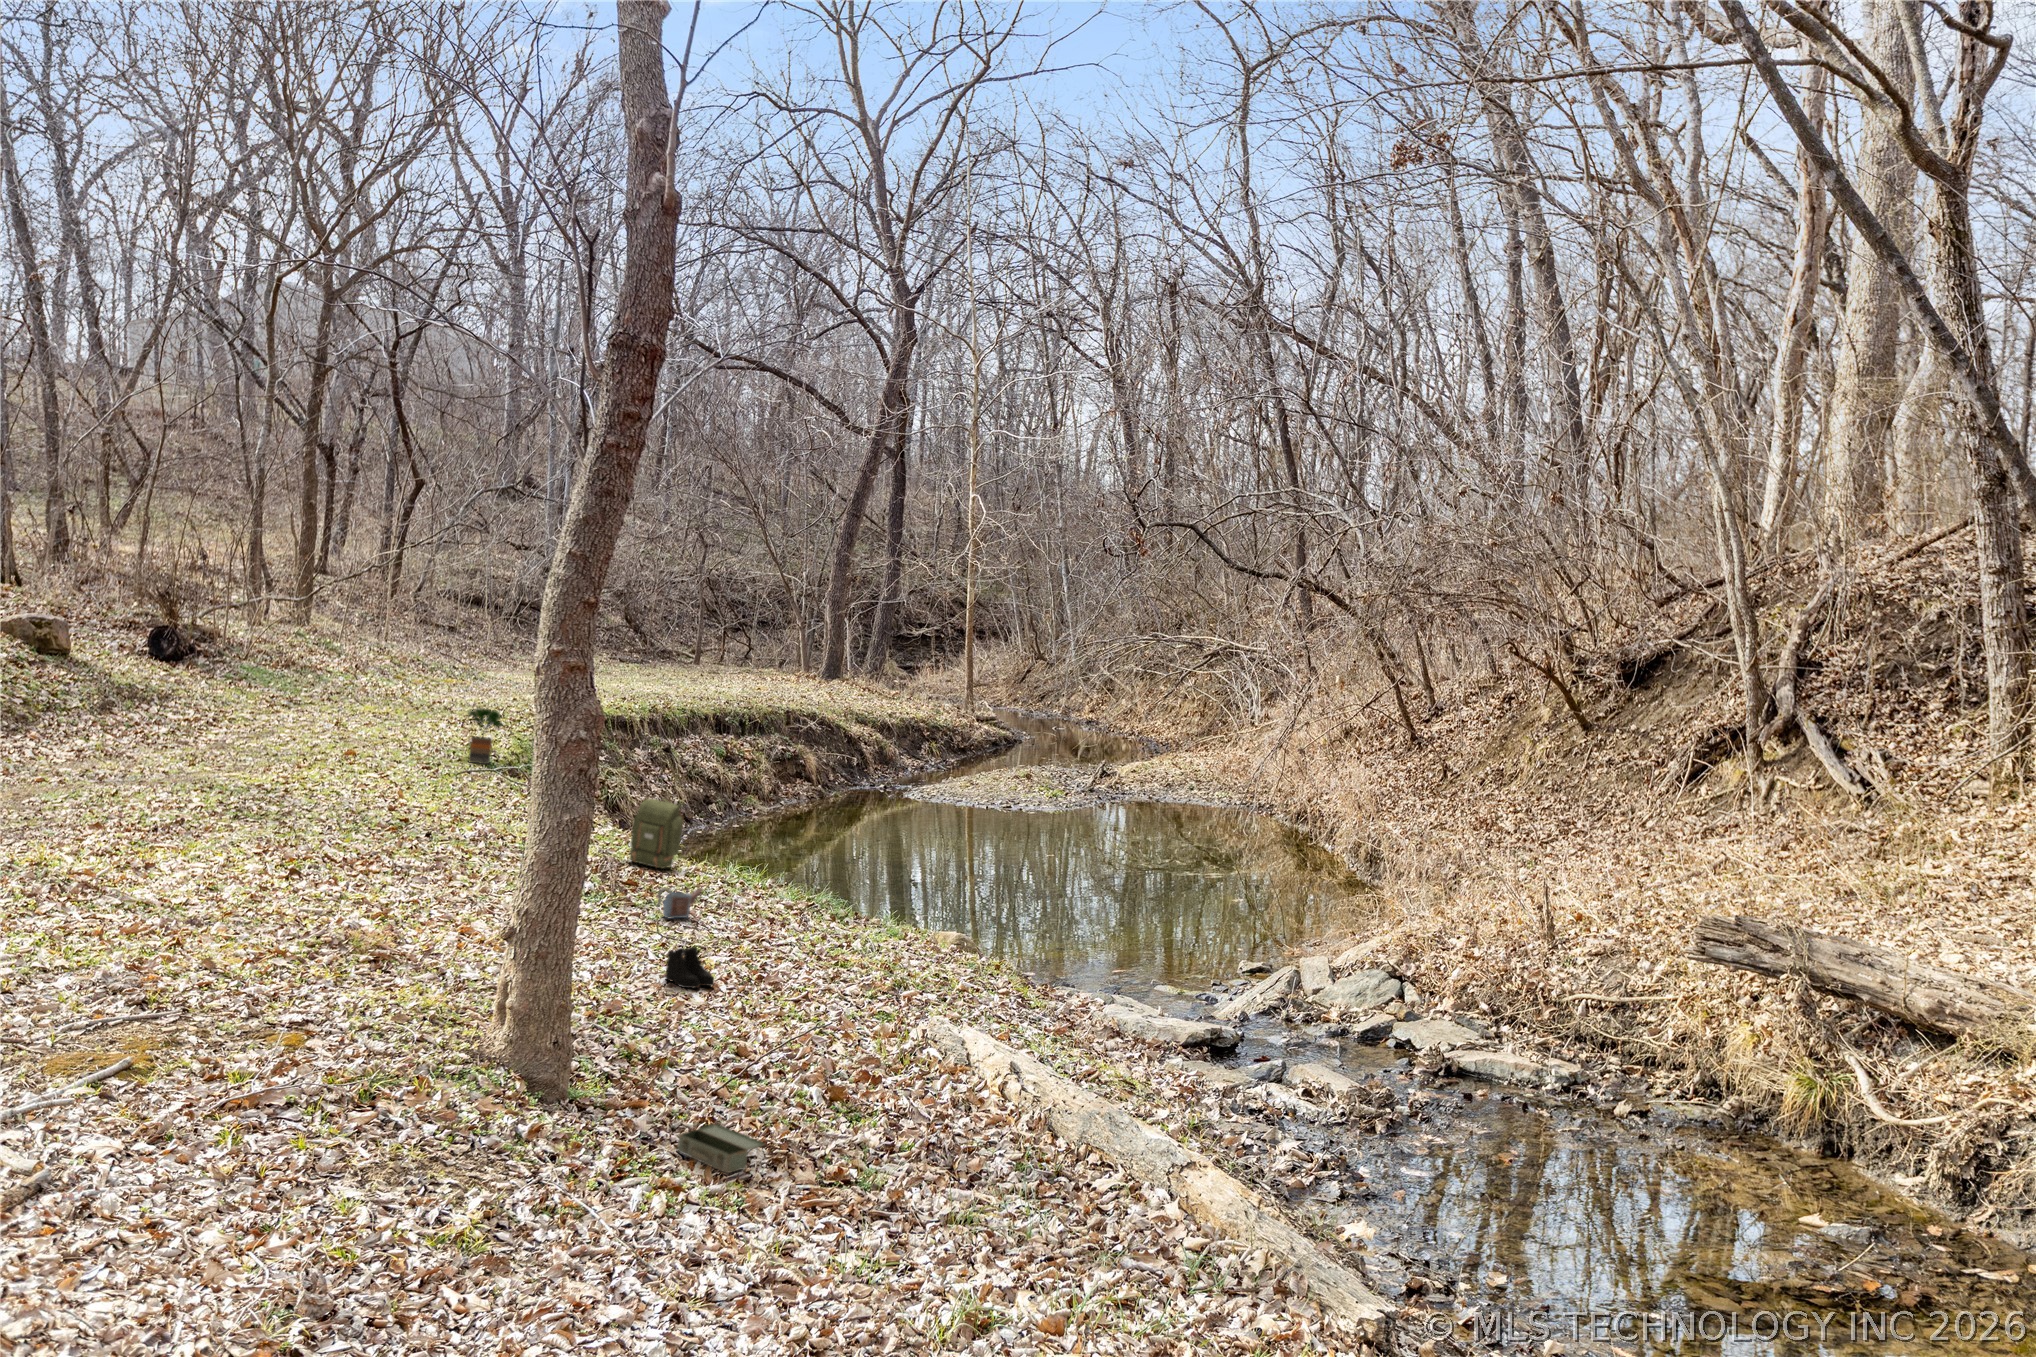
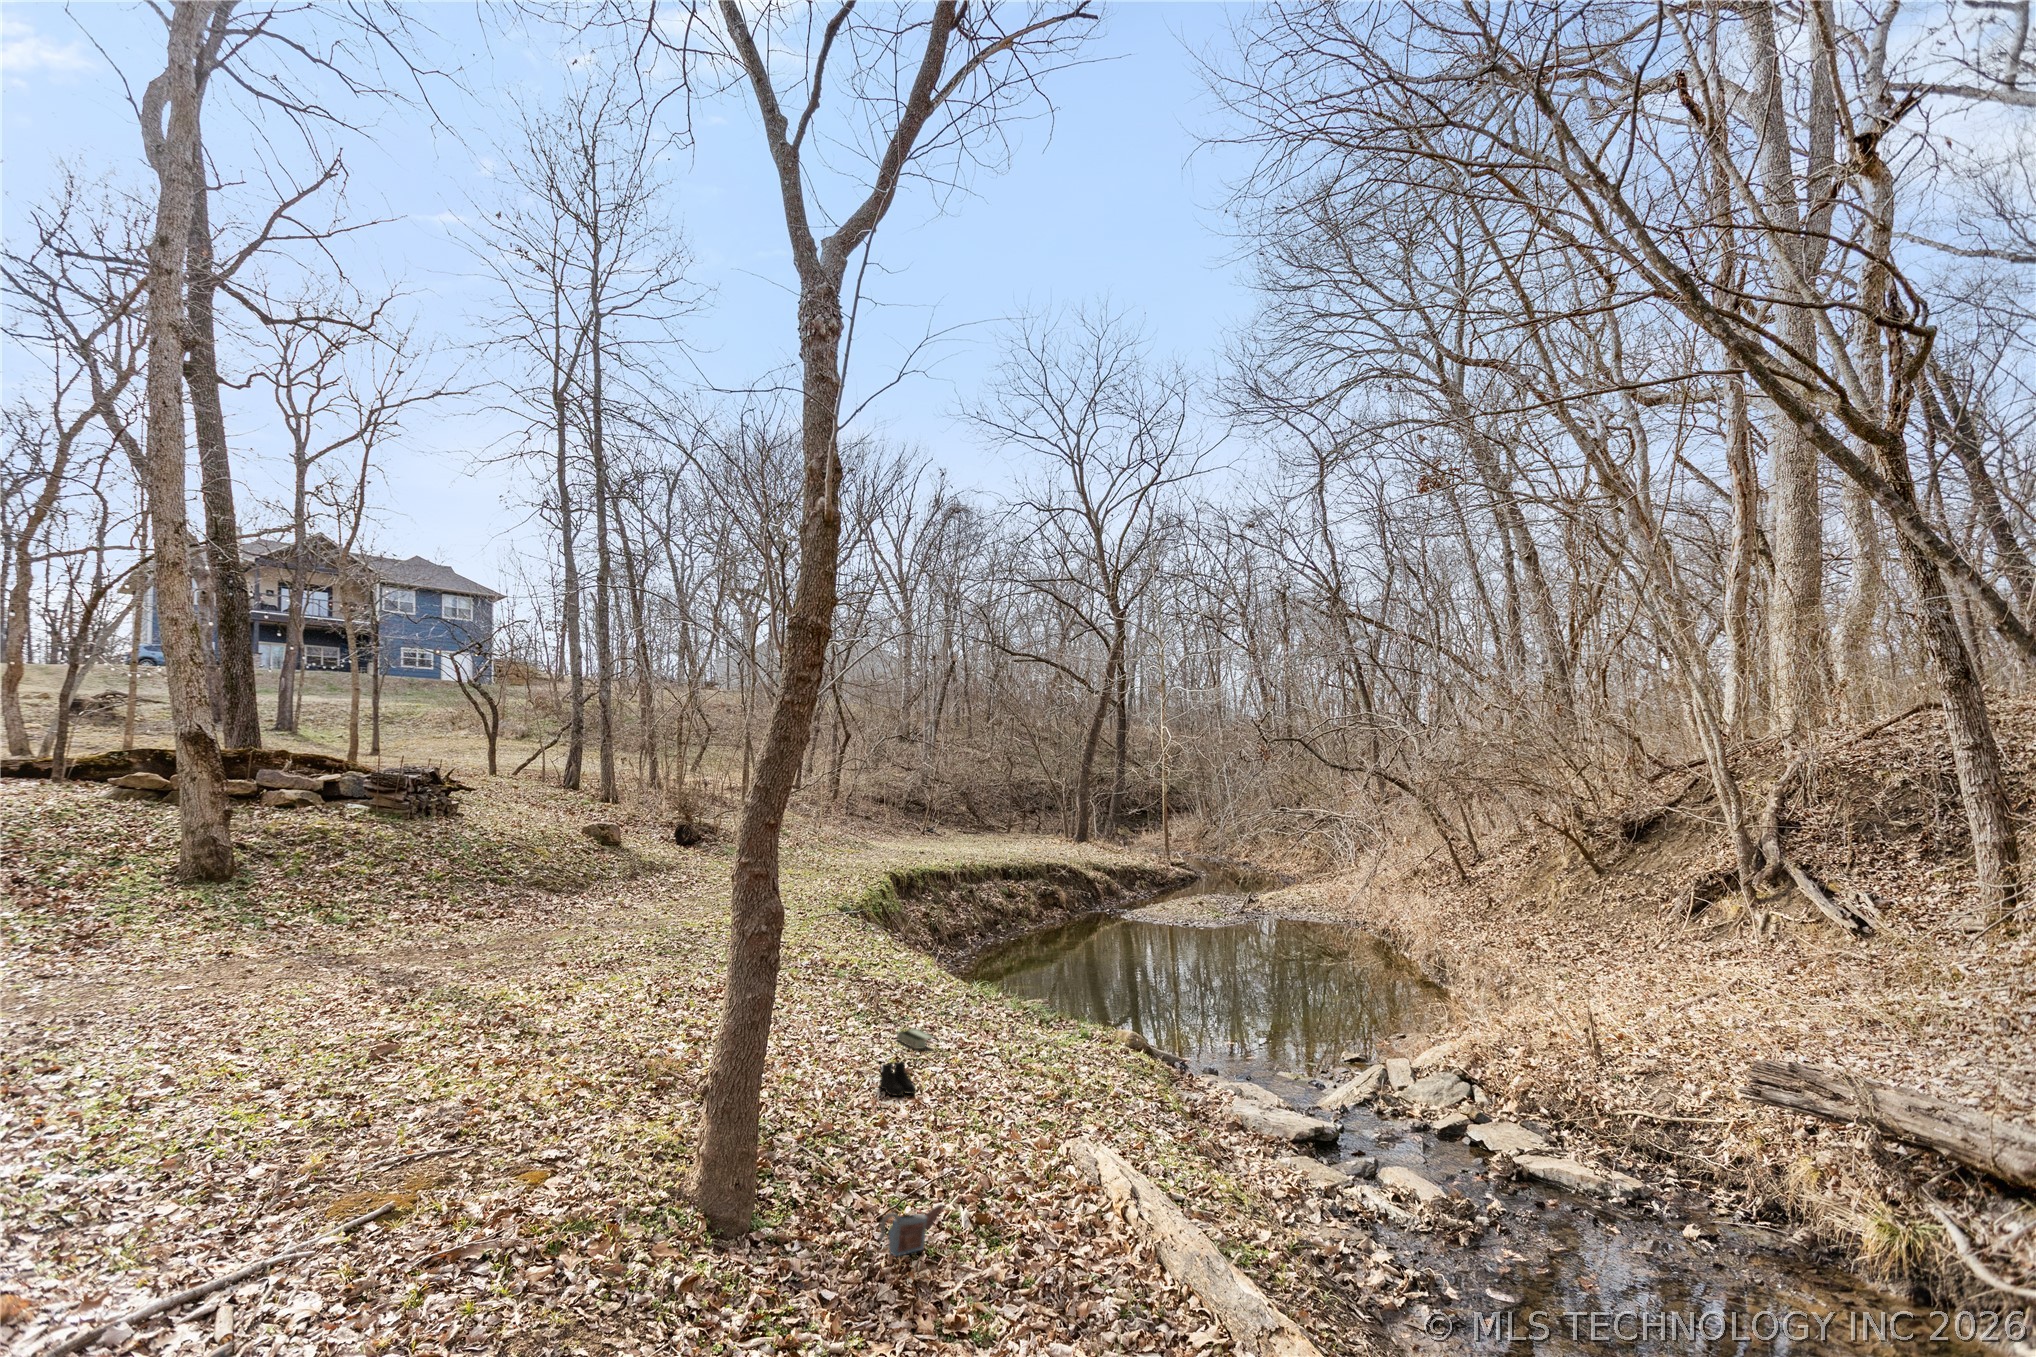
potted tree: present [469,708,503,764] -> none [812,863,836,901]
backpack: present [630,799,684,869] -> none [895,931,933,981]
watering can: present [657,888,703,919] -> present [879,1205,943,1256]
toolbox: present [677,1124,765,1173] -> present [897,1029,934,1049]

